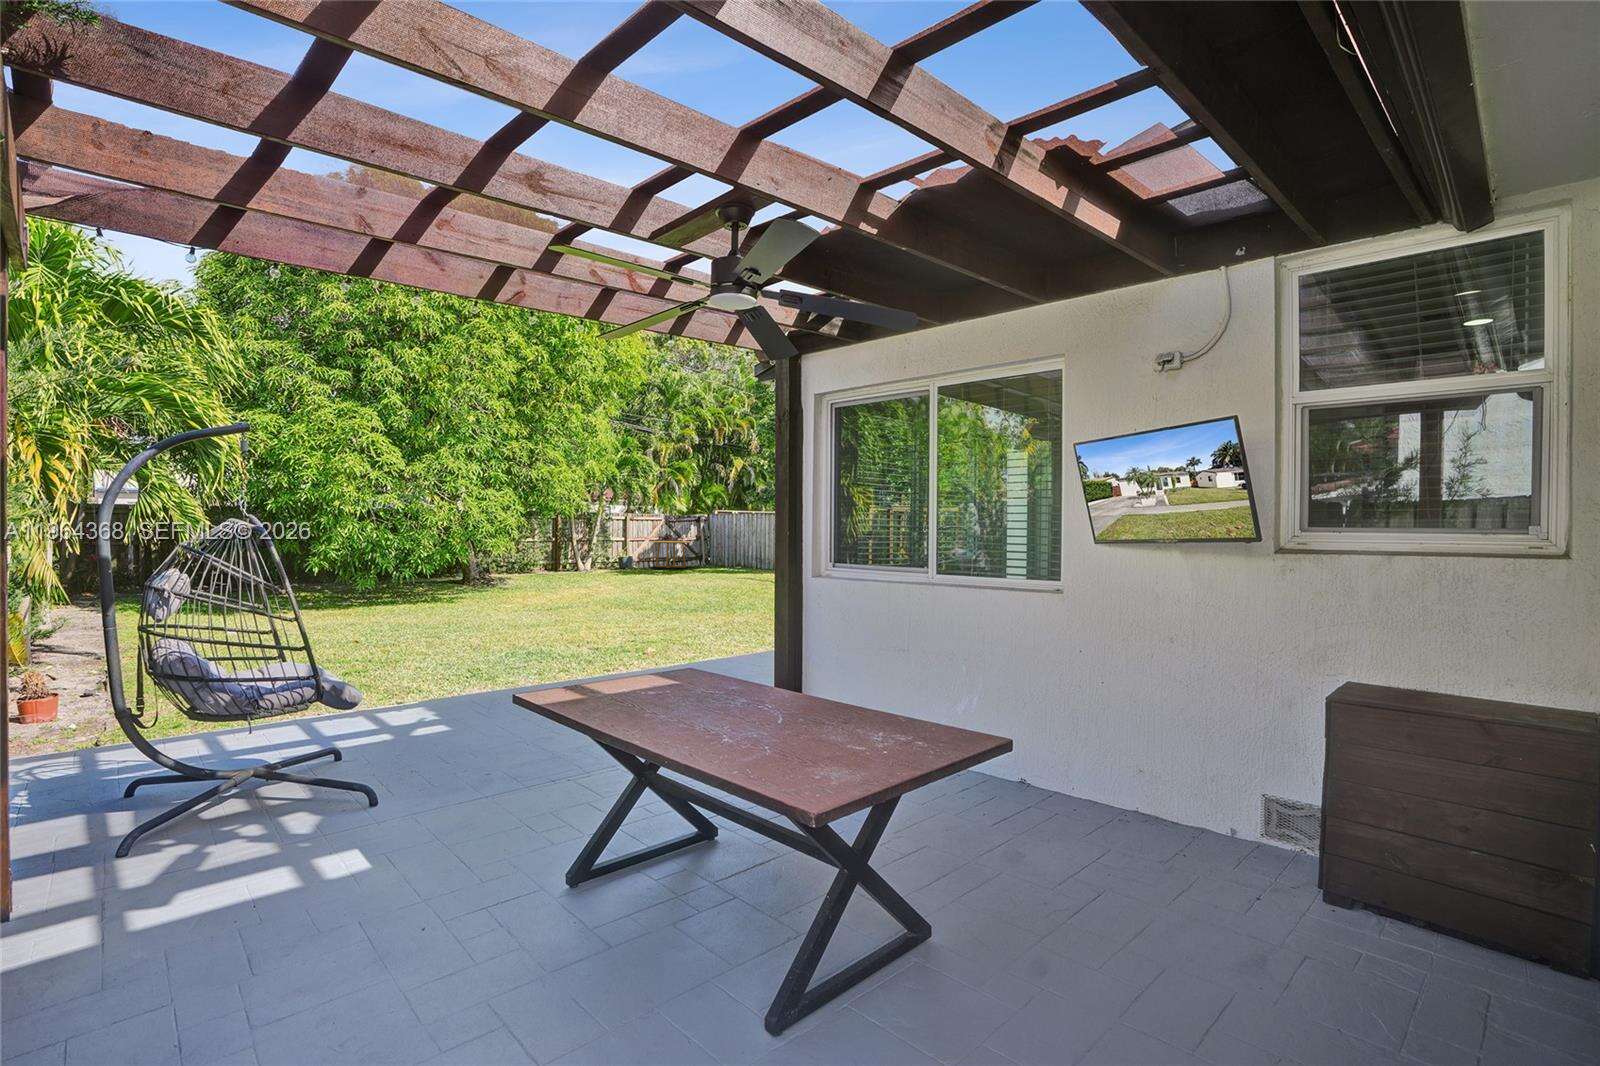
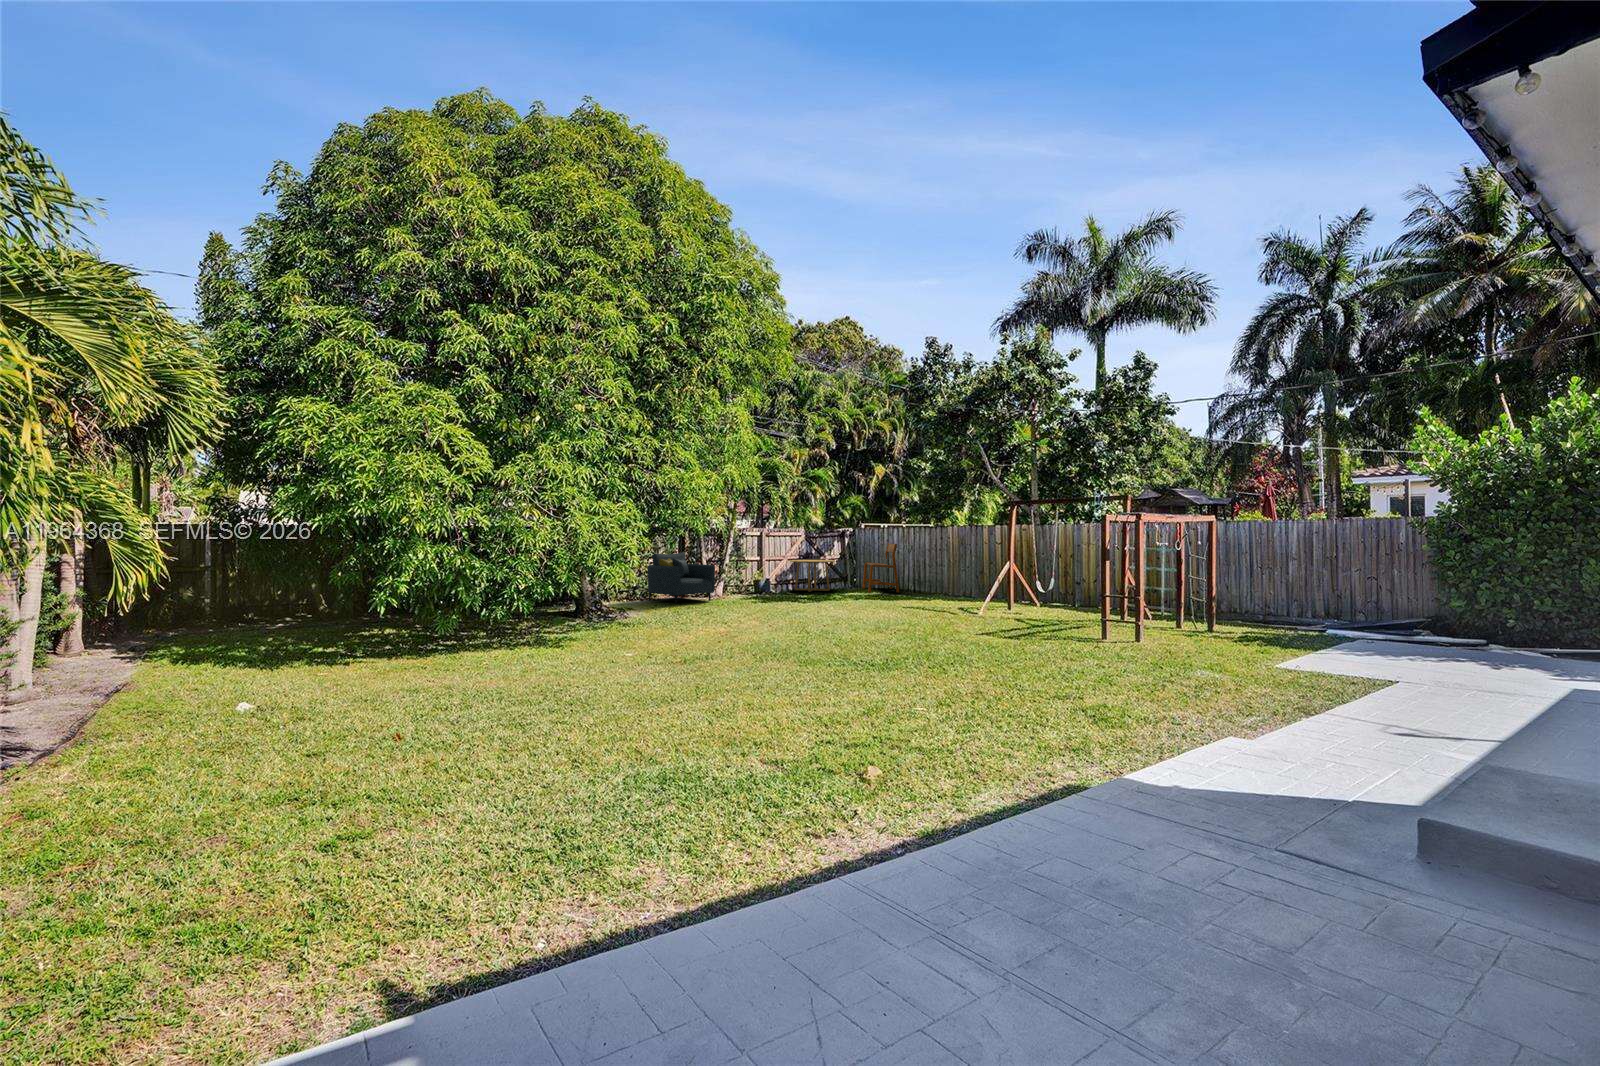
bench: none [716,528,744,569] -> present [863,543,899,593]
armchair: none [524,532,583,575] -> present [648,552,715,603]

